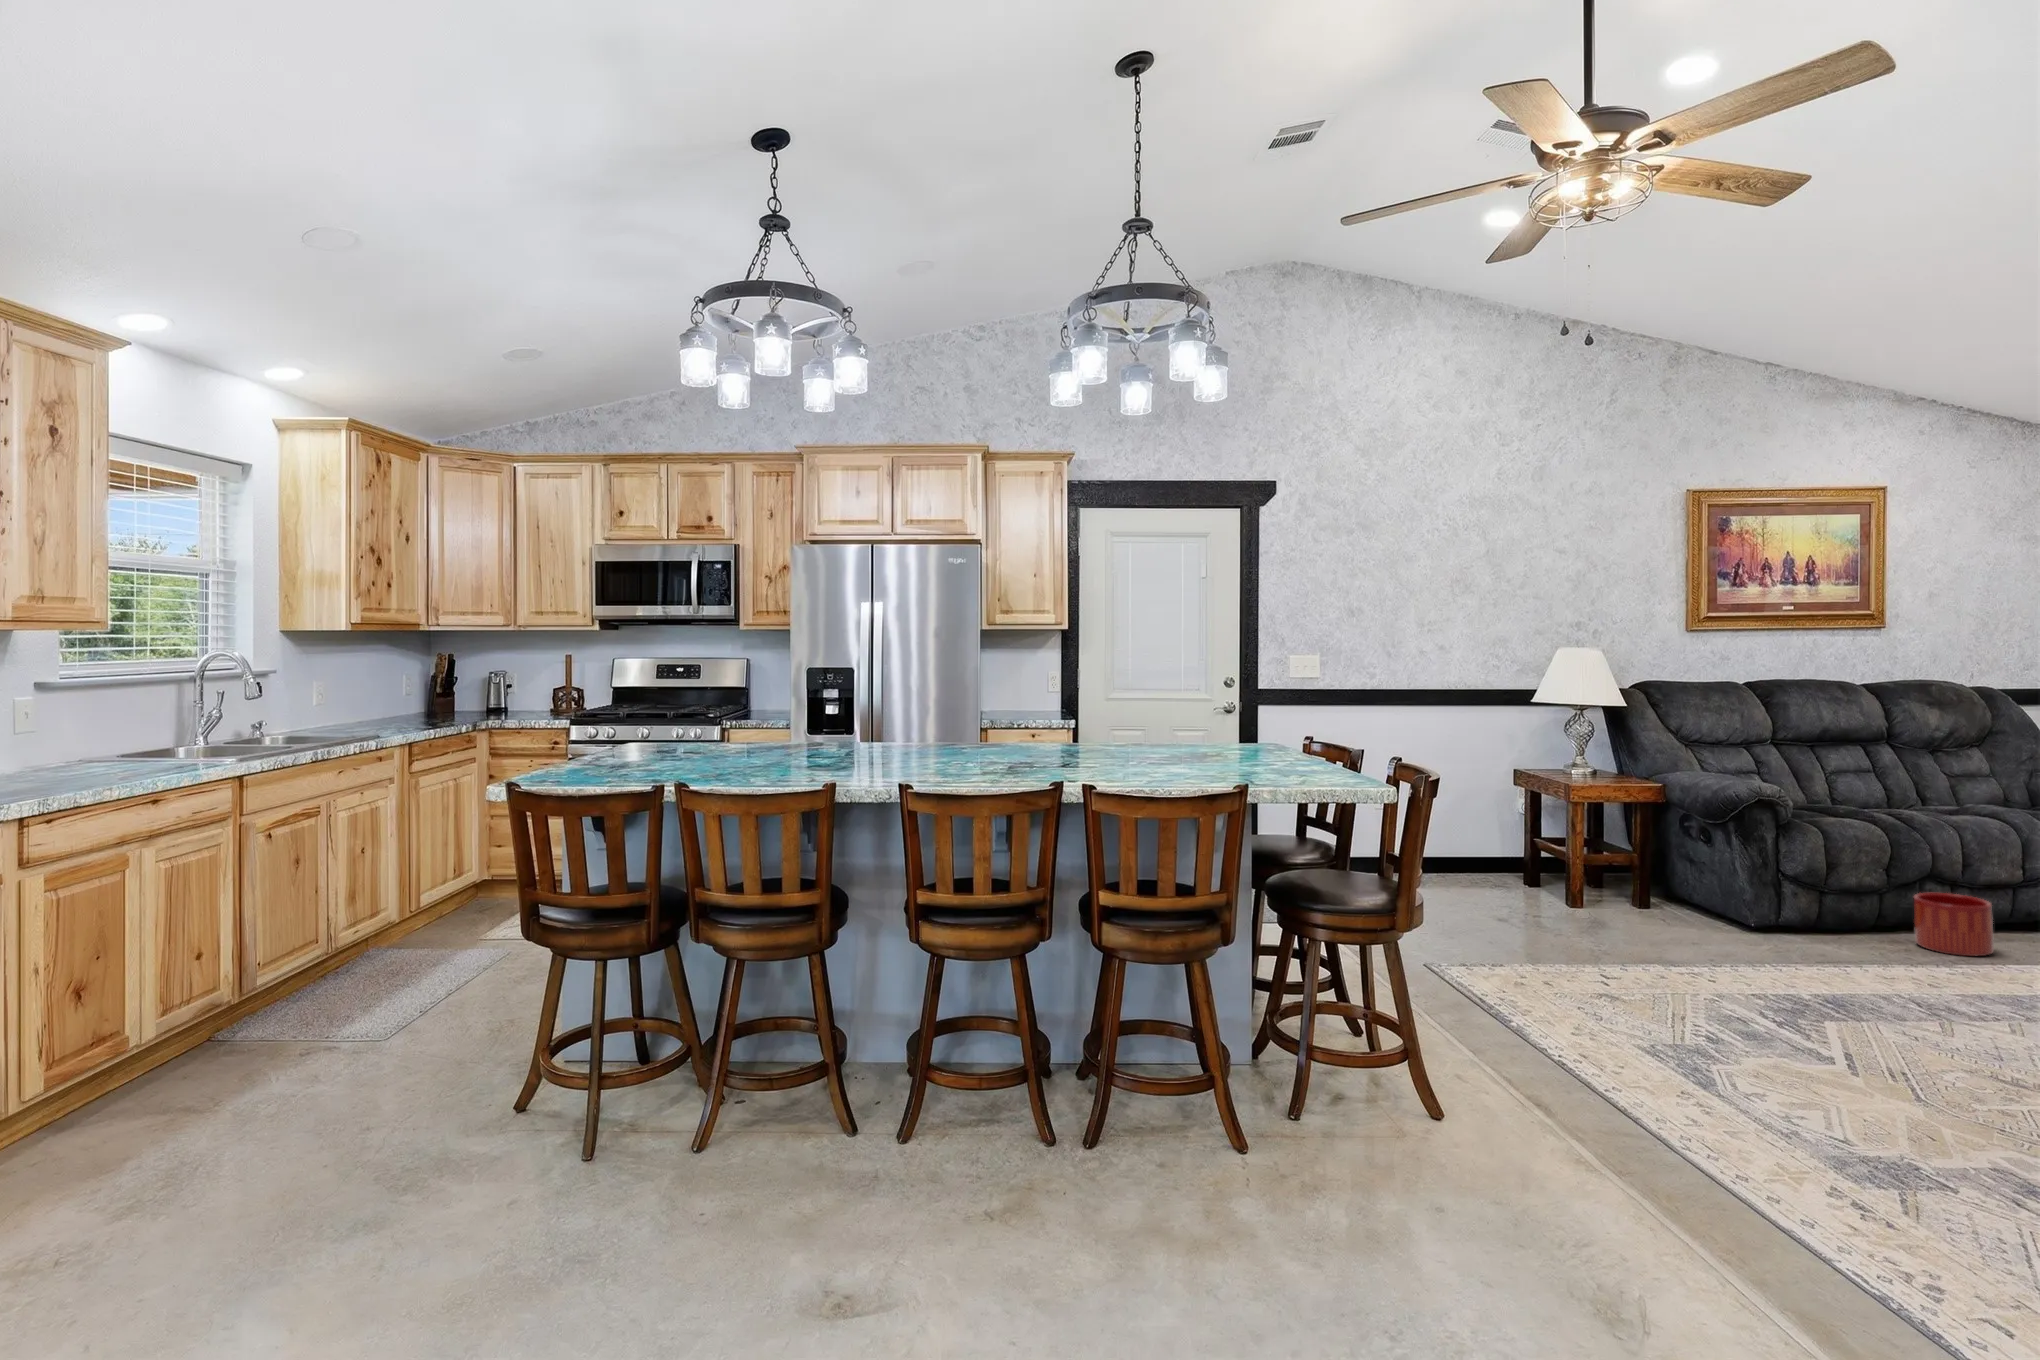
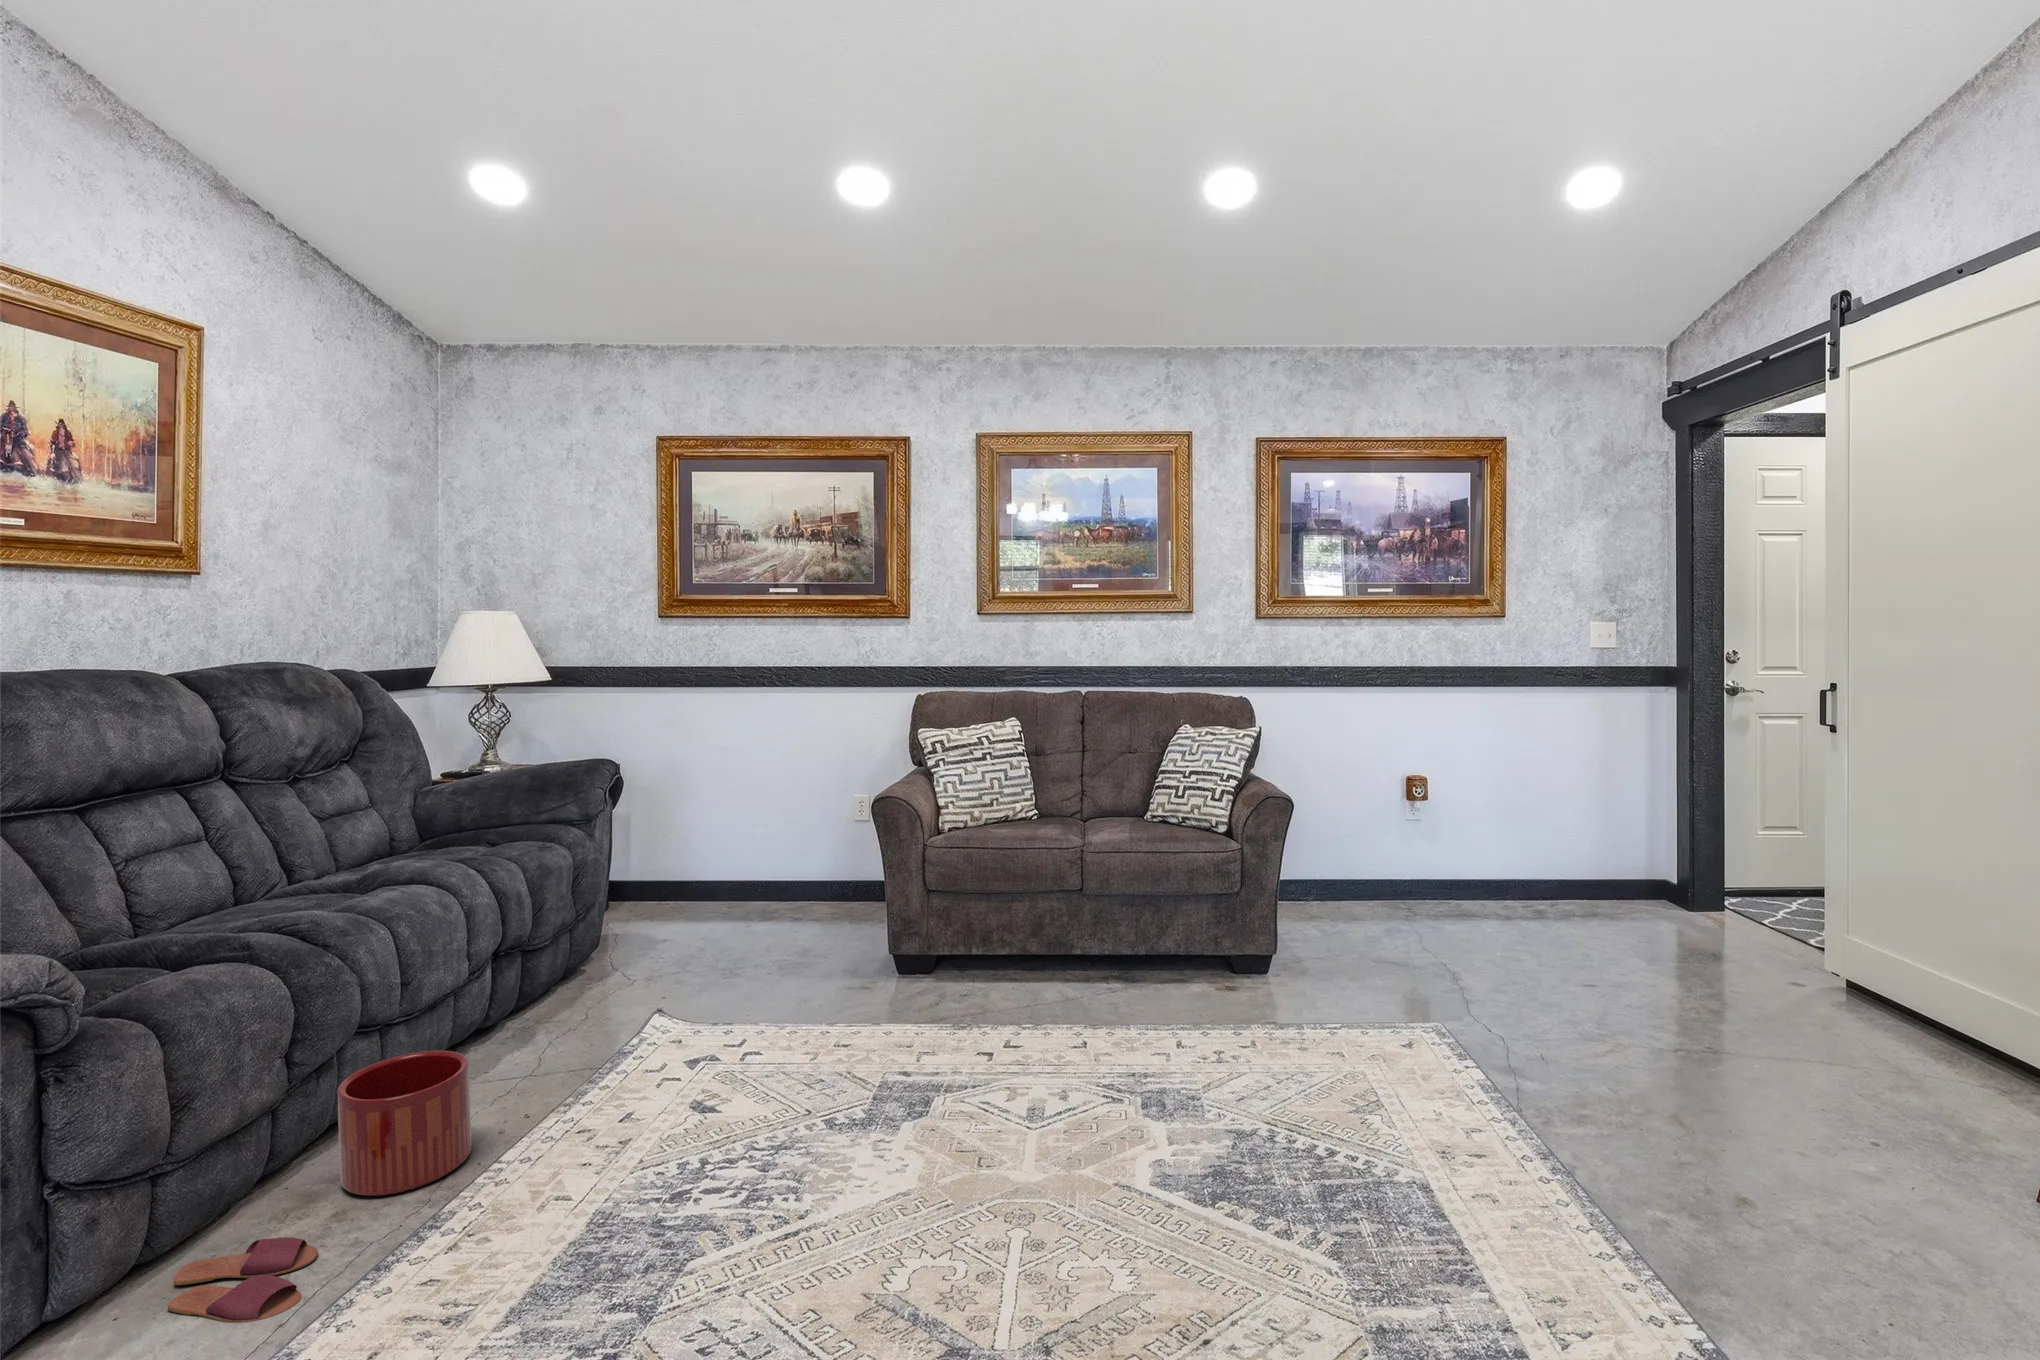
slippers: none [1826,937,1892,960] -> present [167,1237,318,1323]

